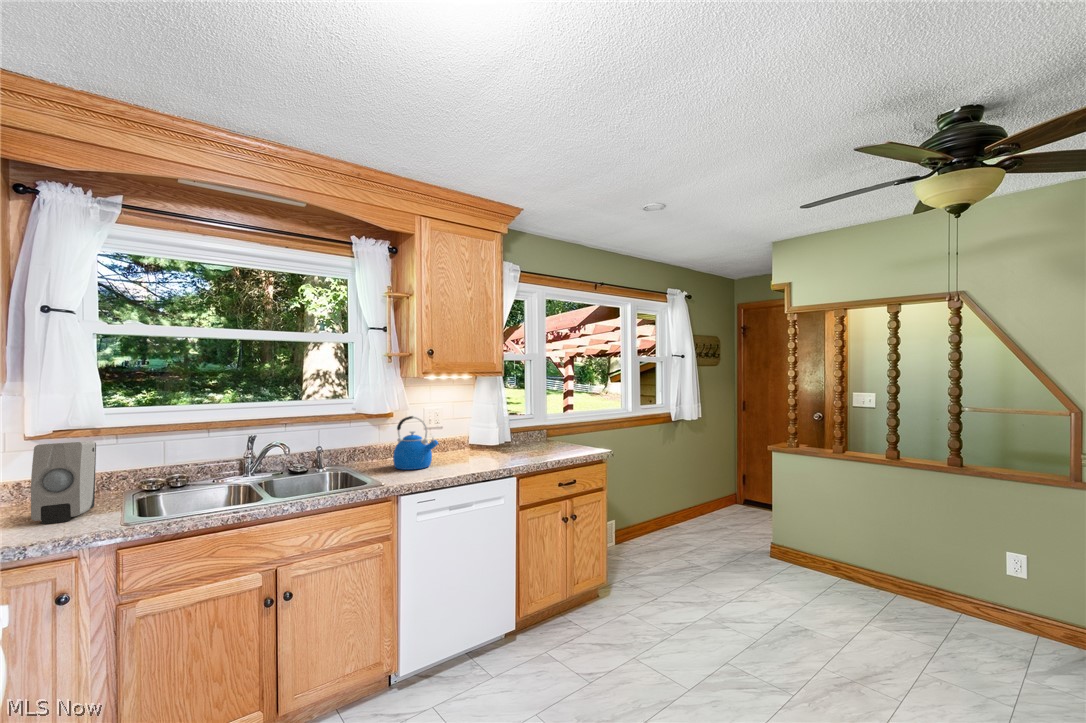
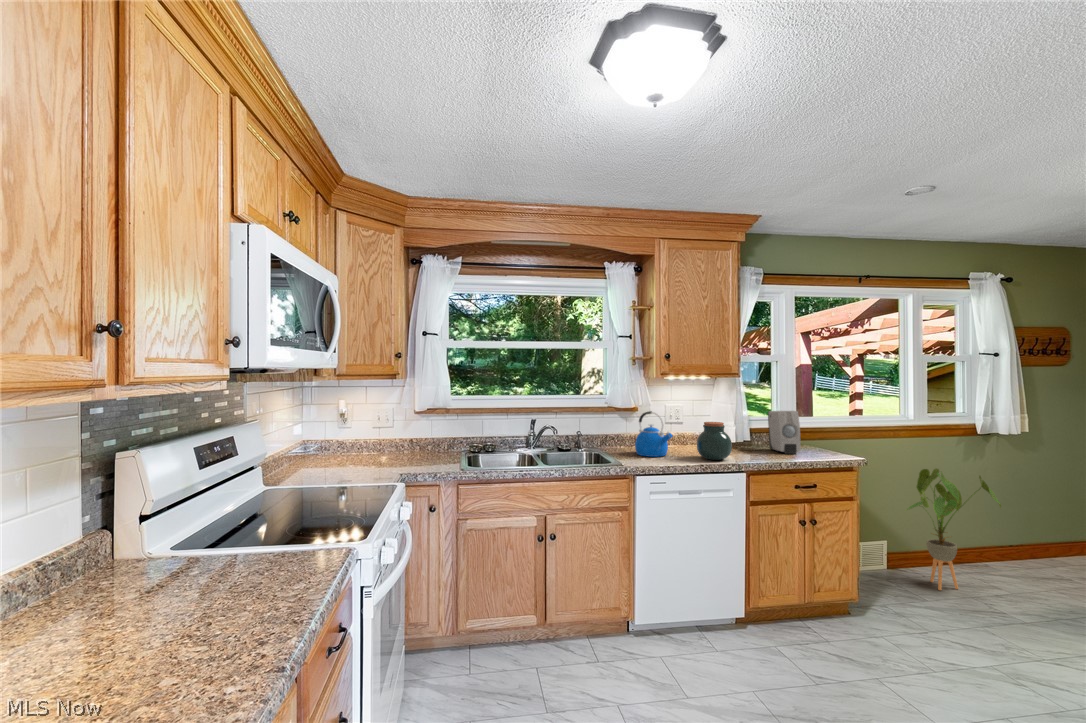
jar: none [464,423,501,465] -> present [697,422,732,460]
soap dispenser: present [31,441,96,524] -> present [768,411,801,454]
house plant: none [630,451,693,556] -> present [907,468,1001,590]

